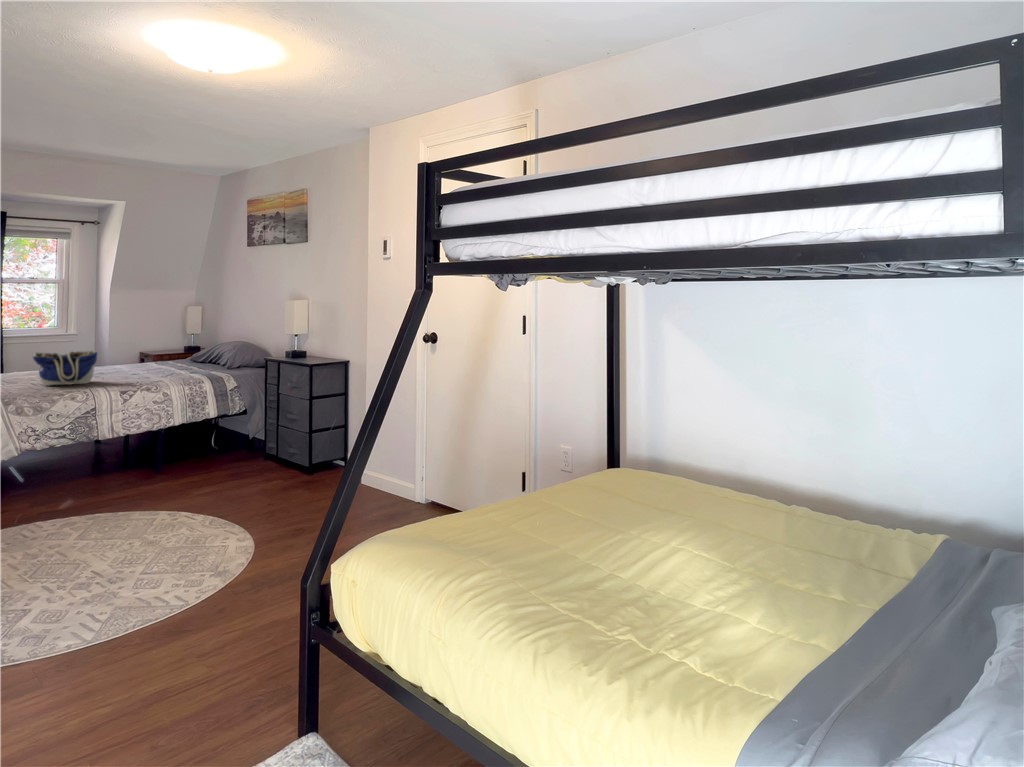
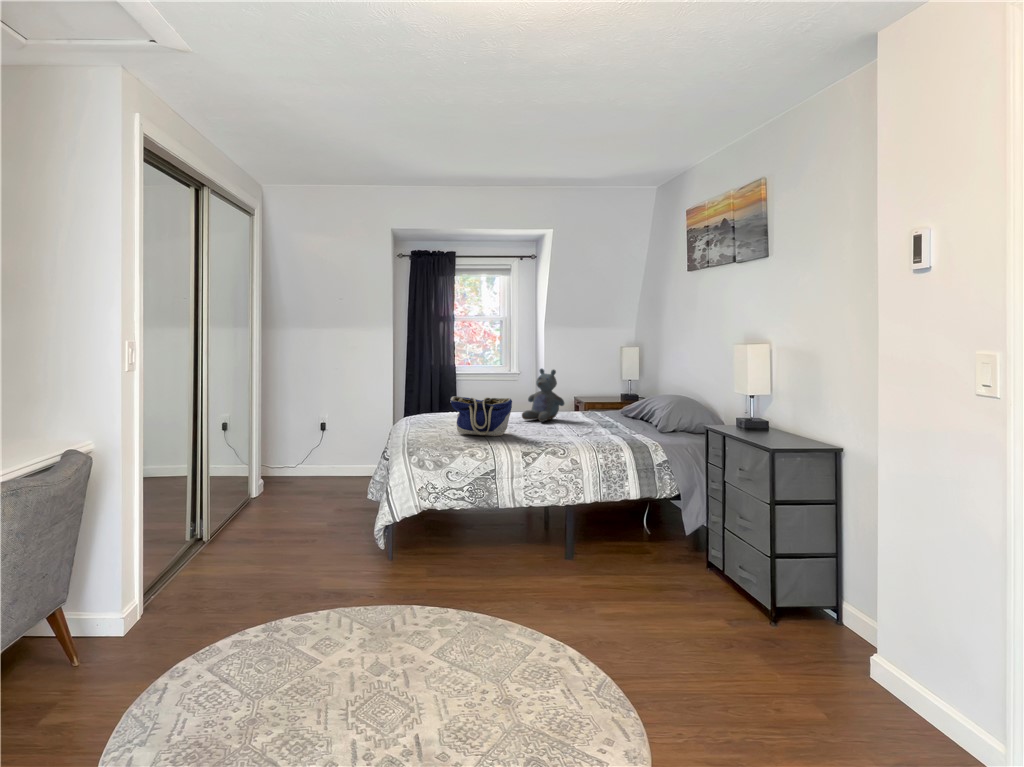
stuffed bear: none [96,326,138,372] -> present [522,369,564,422]

